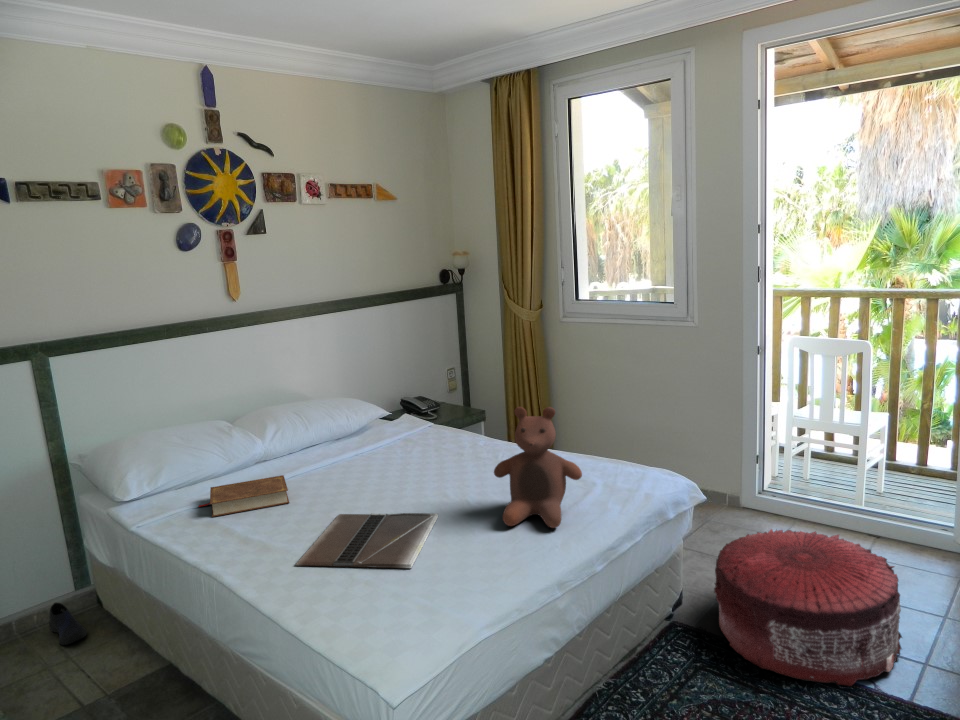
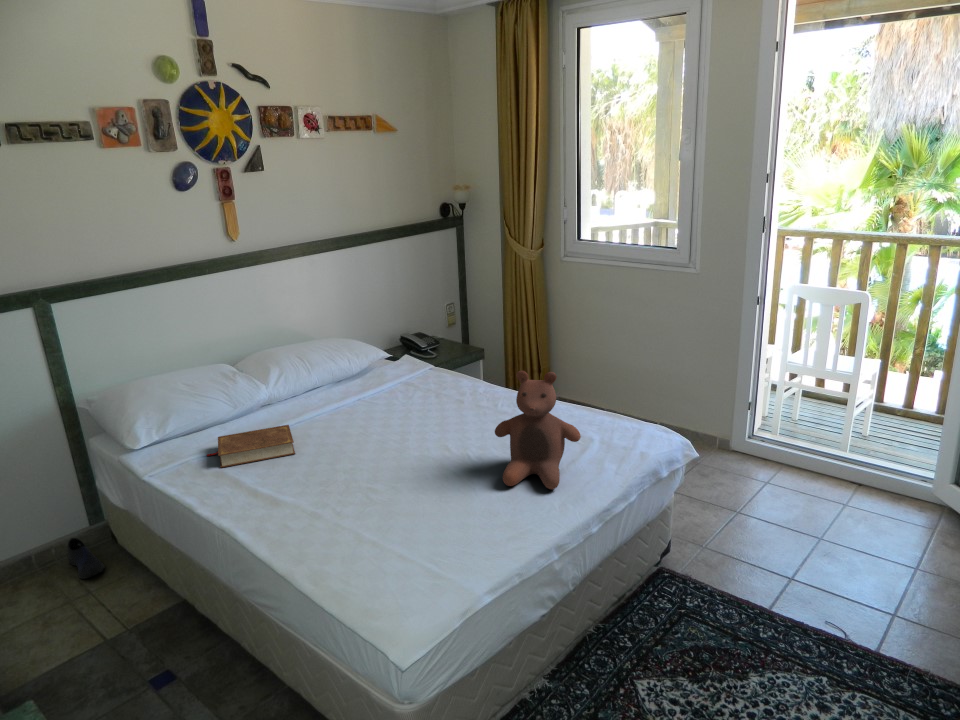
laptop: present [296,513,438,568] -> none [304,468,440,530]
pouf: present [714,529,902,686] -> none [702,483,877,636]

